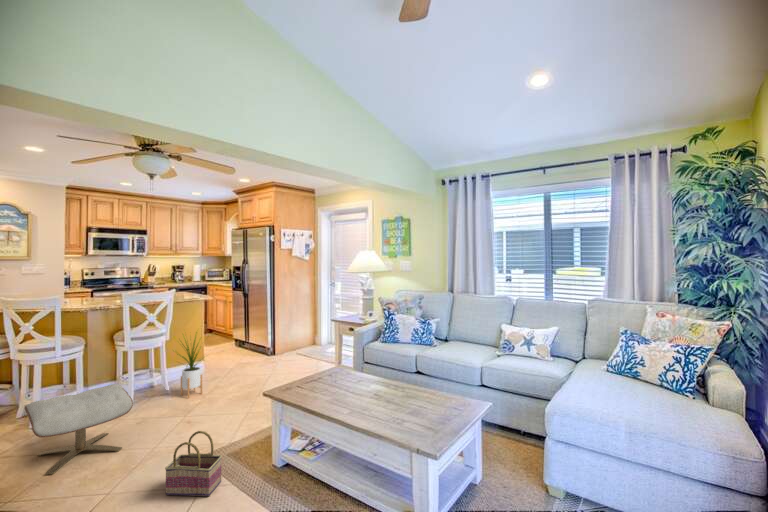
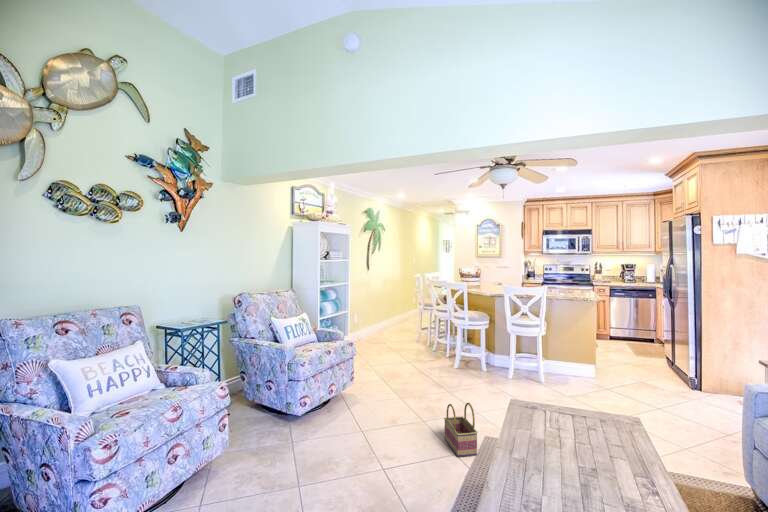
house plant: present [180,332,202,398] -> none [535,324,576,393]
ottoman: present [25,384,133,474] -> none [421,348,481,402]

